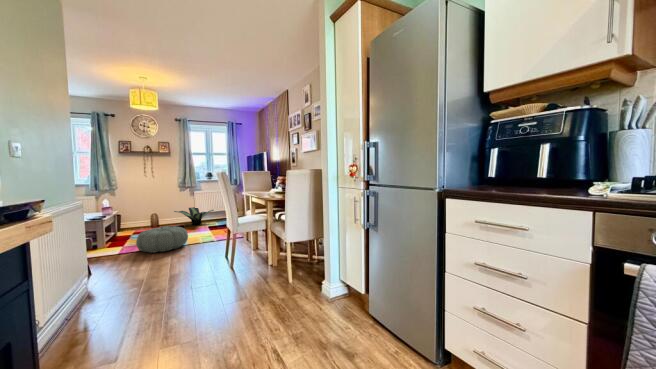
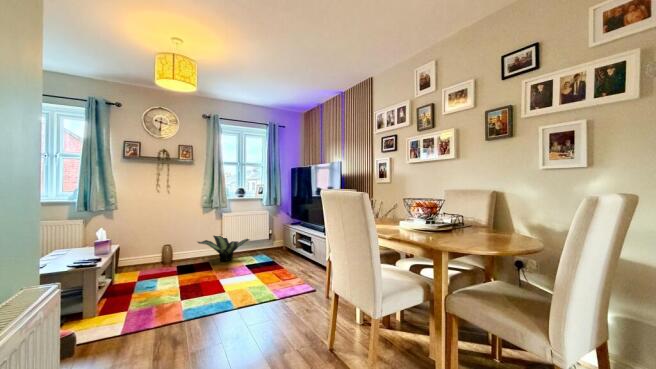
pouf: present [136,226,188,253] -> none [158,276,240,330]

